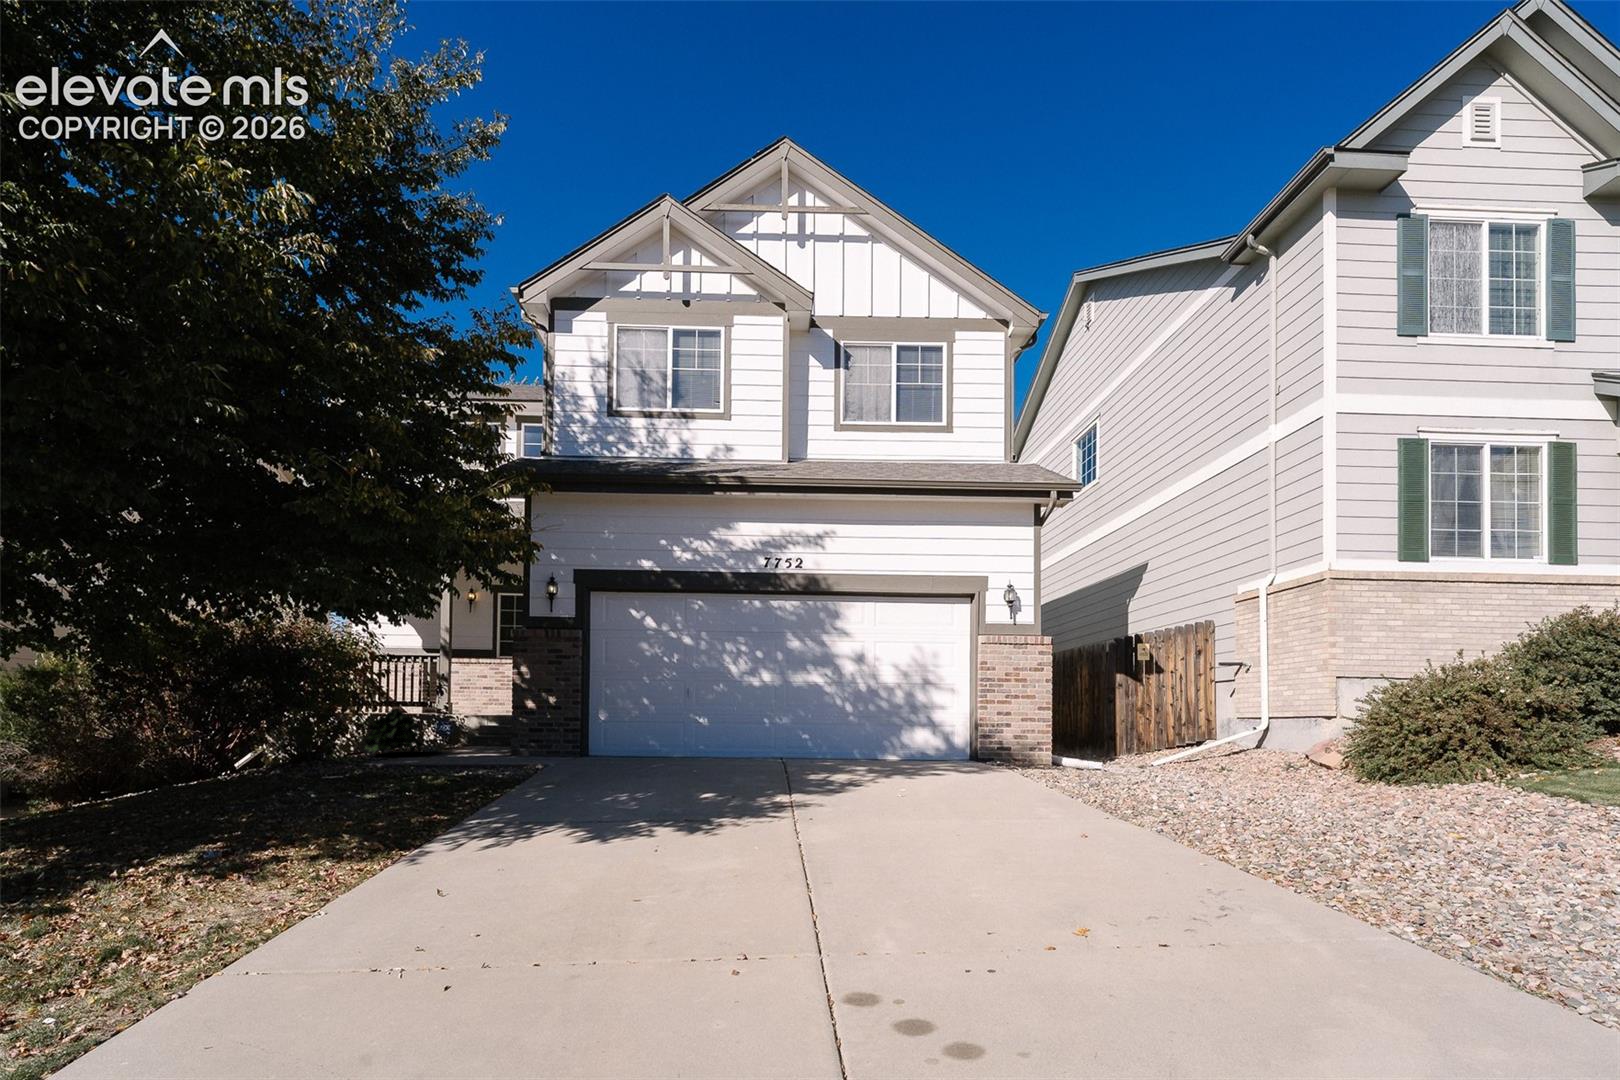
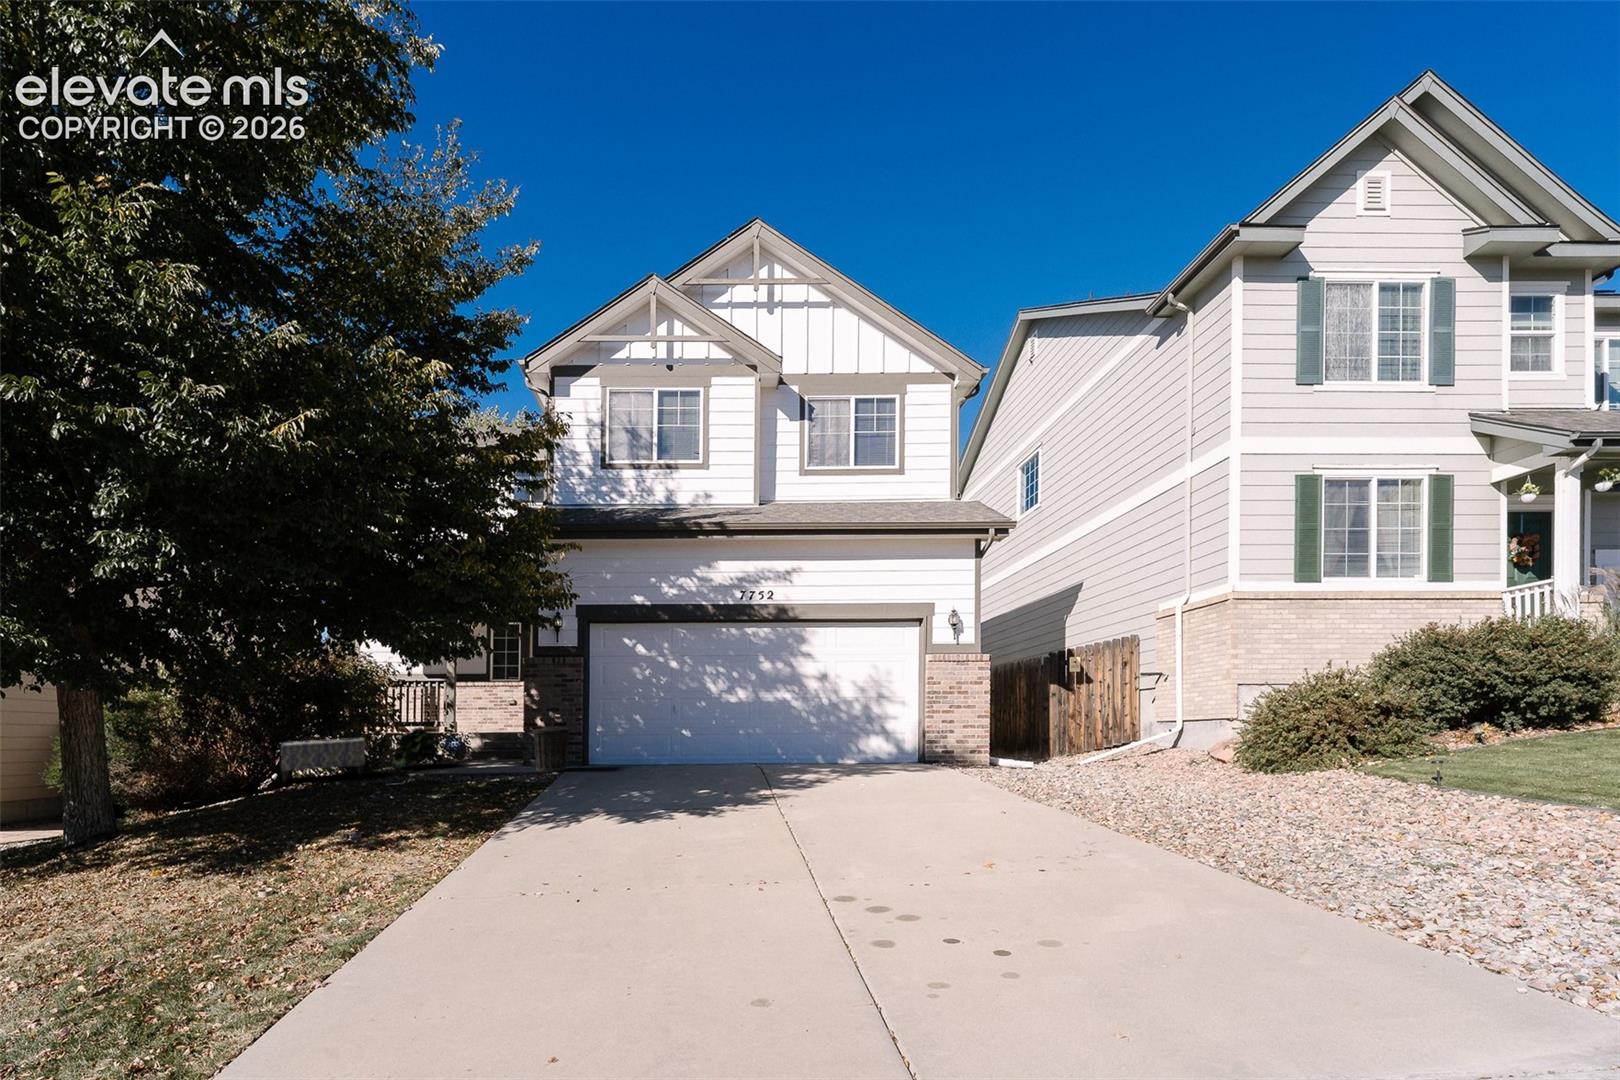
trash can: none [522,709,566,763] -> present [532,725,570,772]
bench: none [234,720,332,769] -> present [281,738,366,782]

